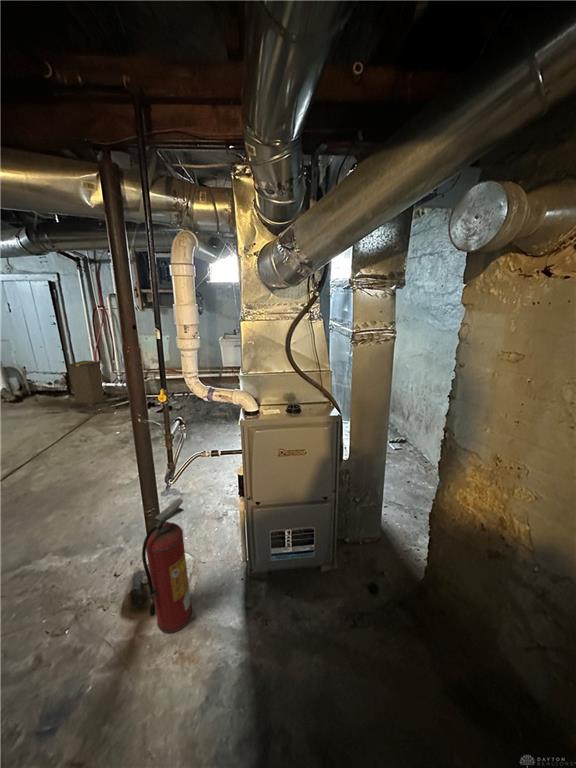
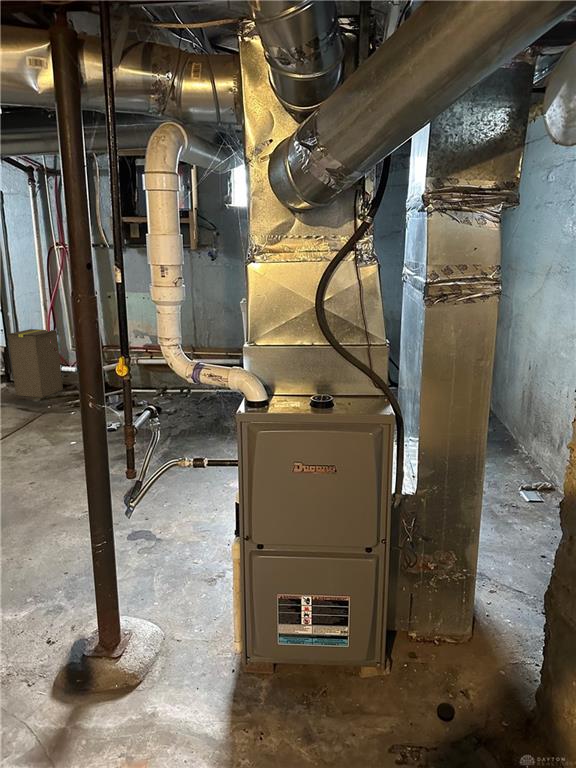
fire extinguisher: present [142,498,192,633] -> none [81,526,152,728]

